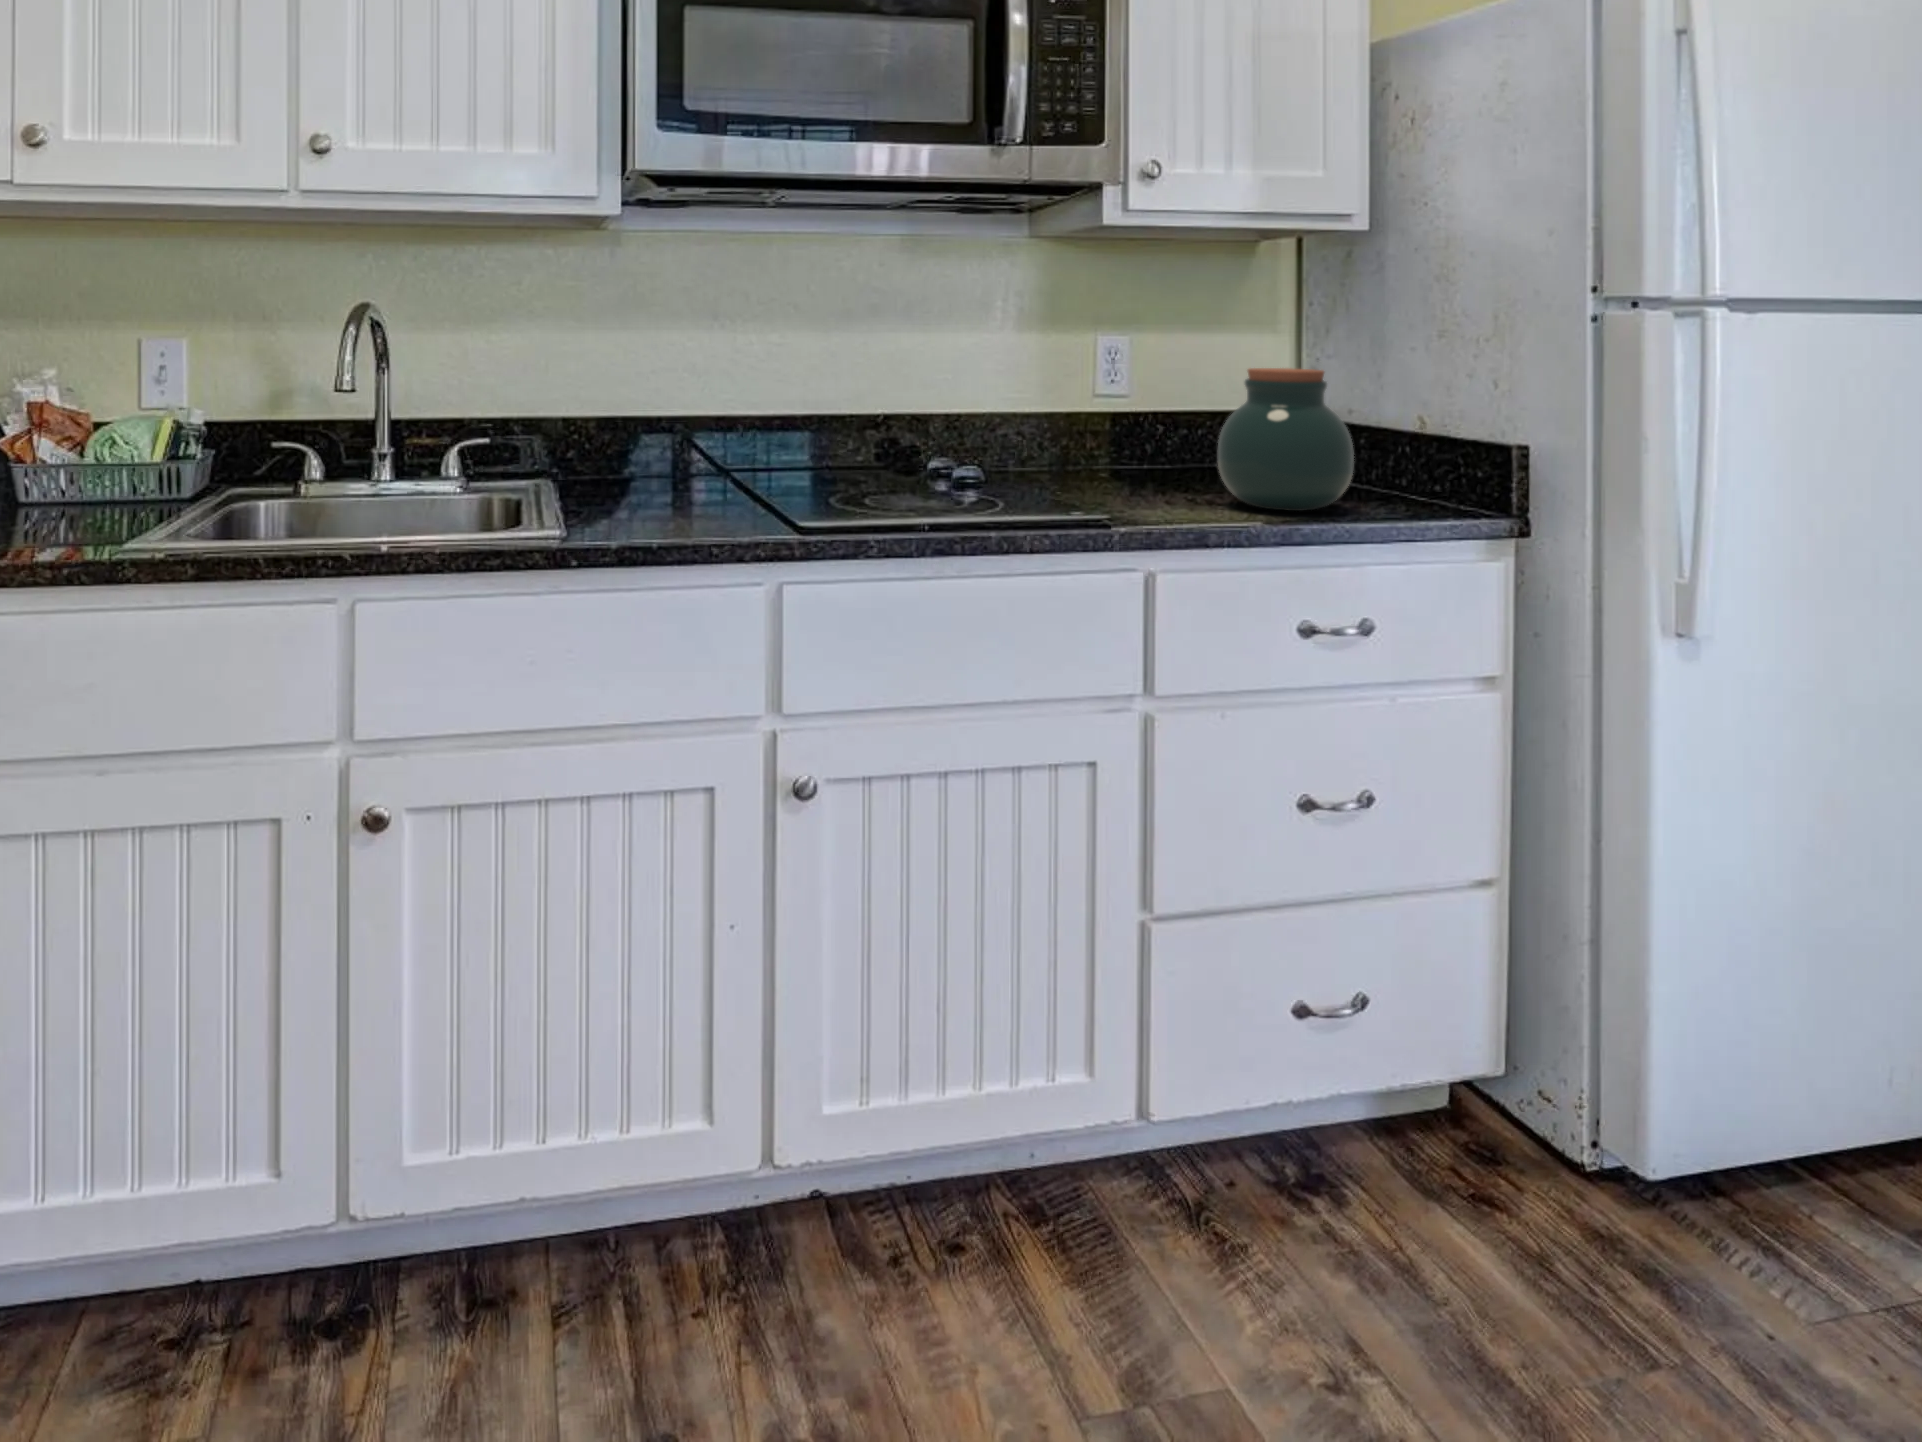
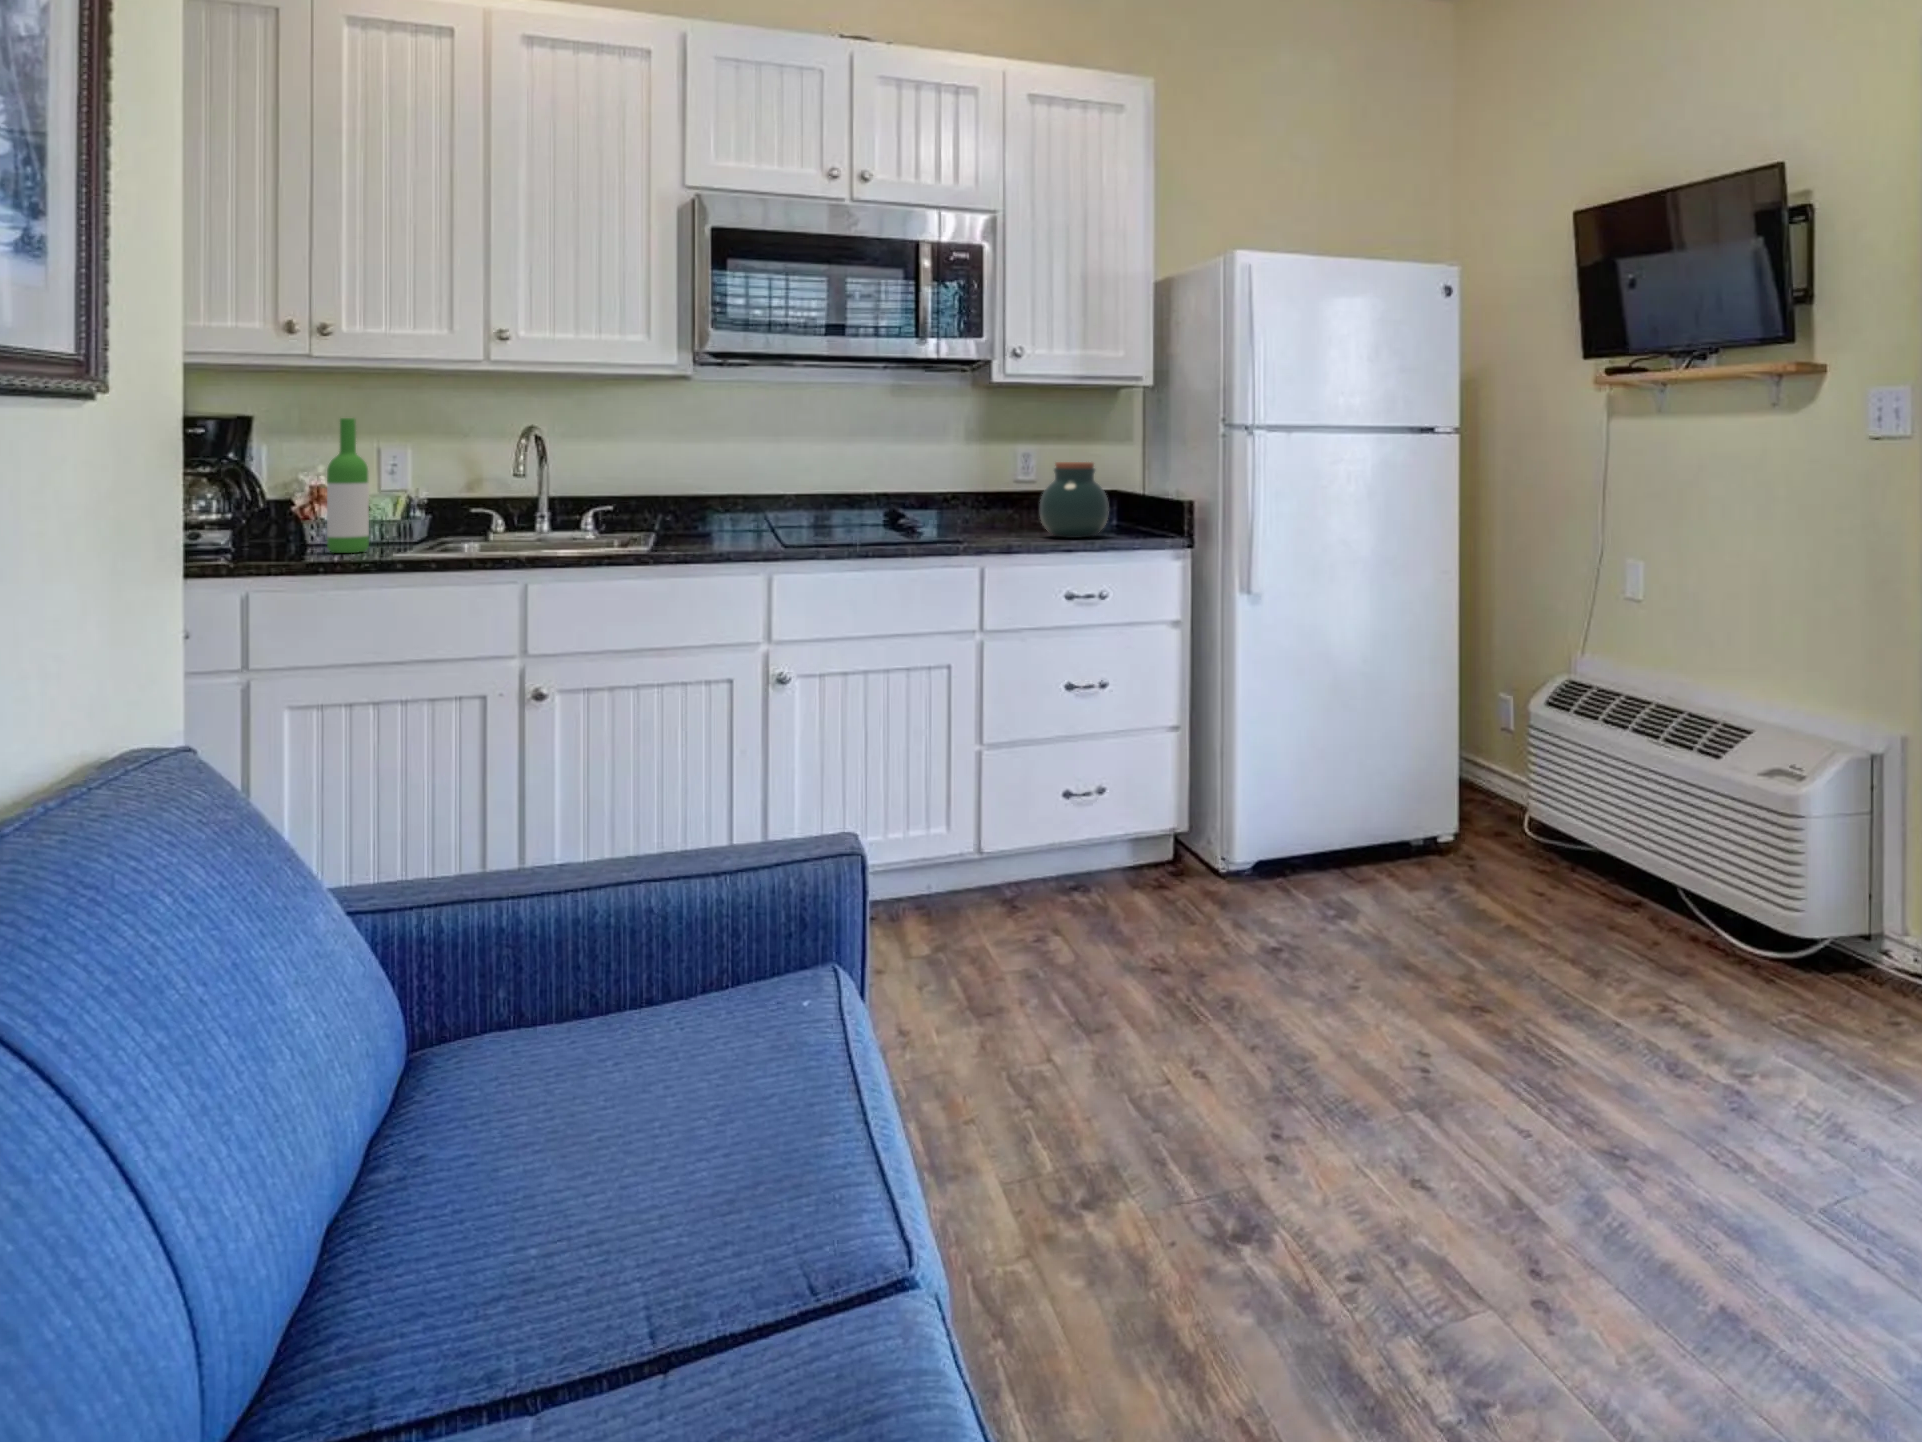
wine bottle: none [31,292,99,531] -> present [327,418,369,553]

